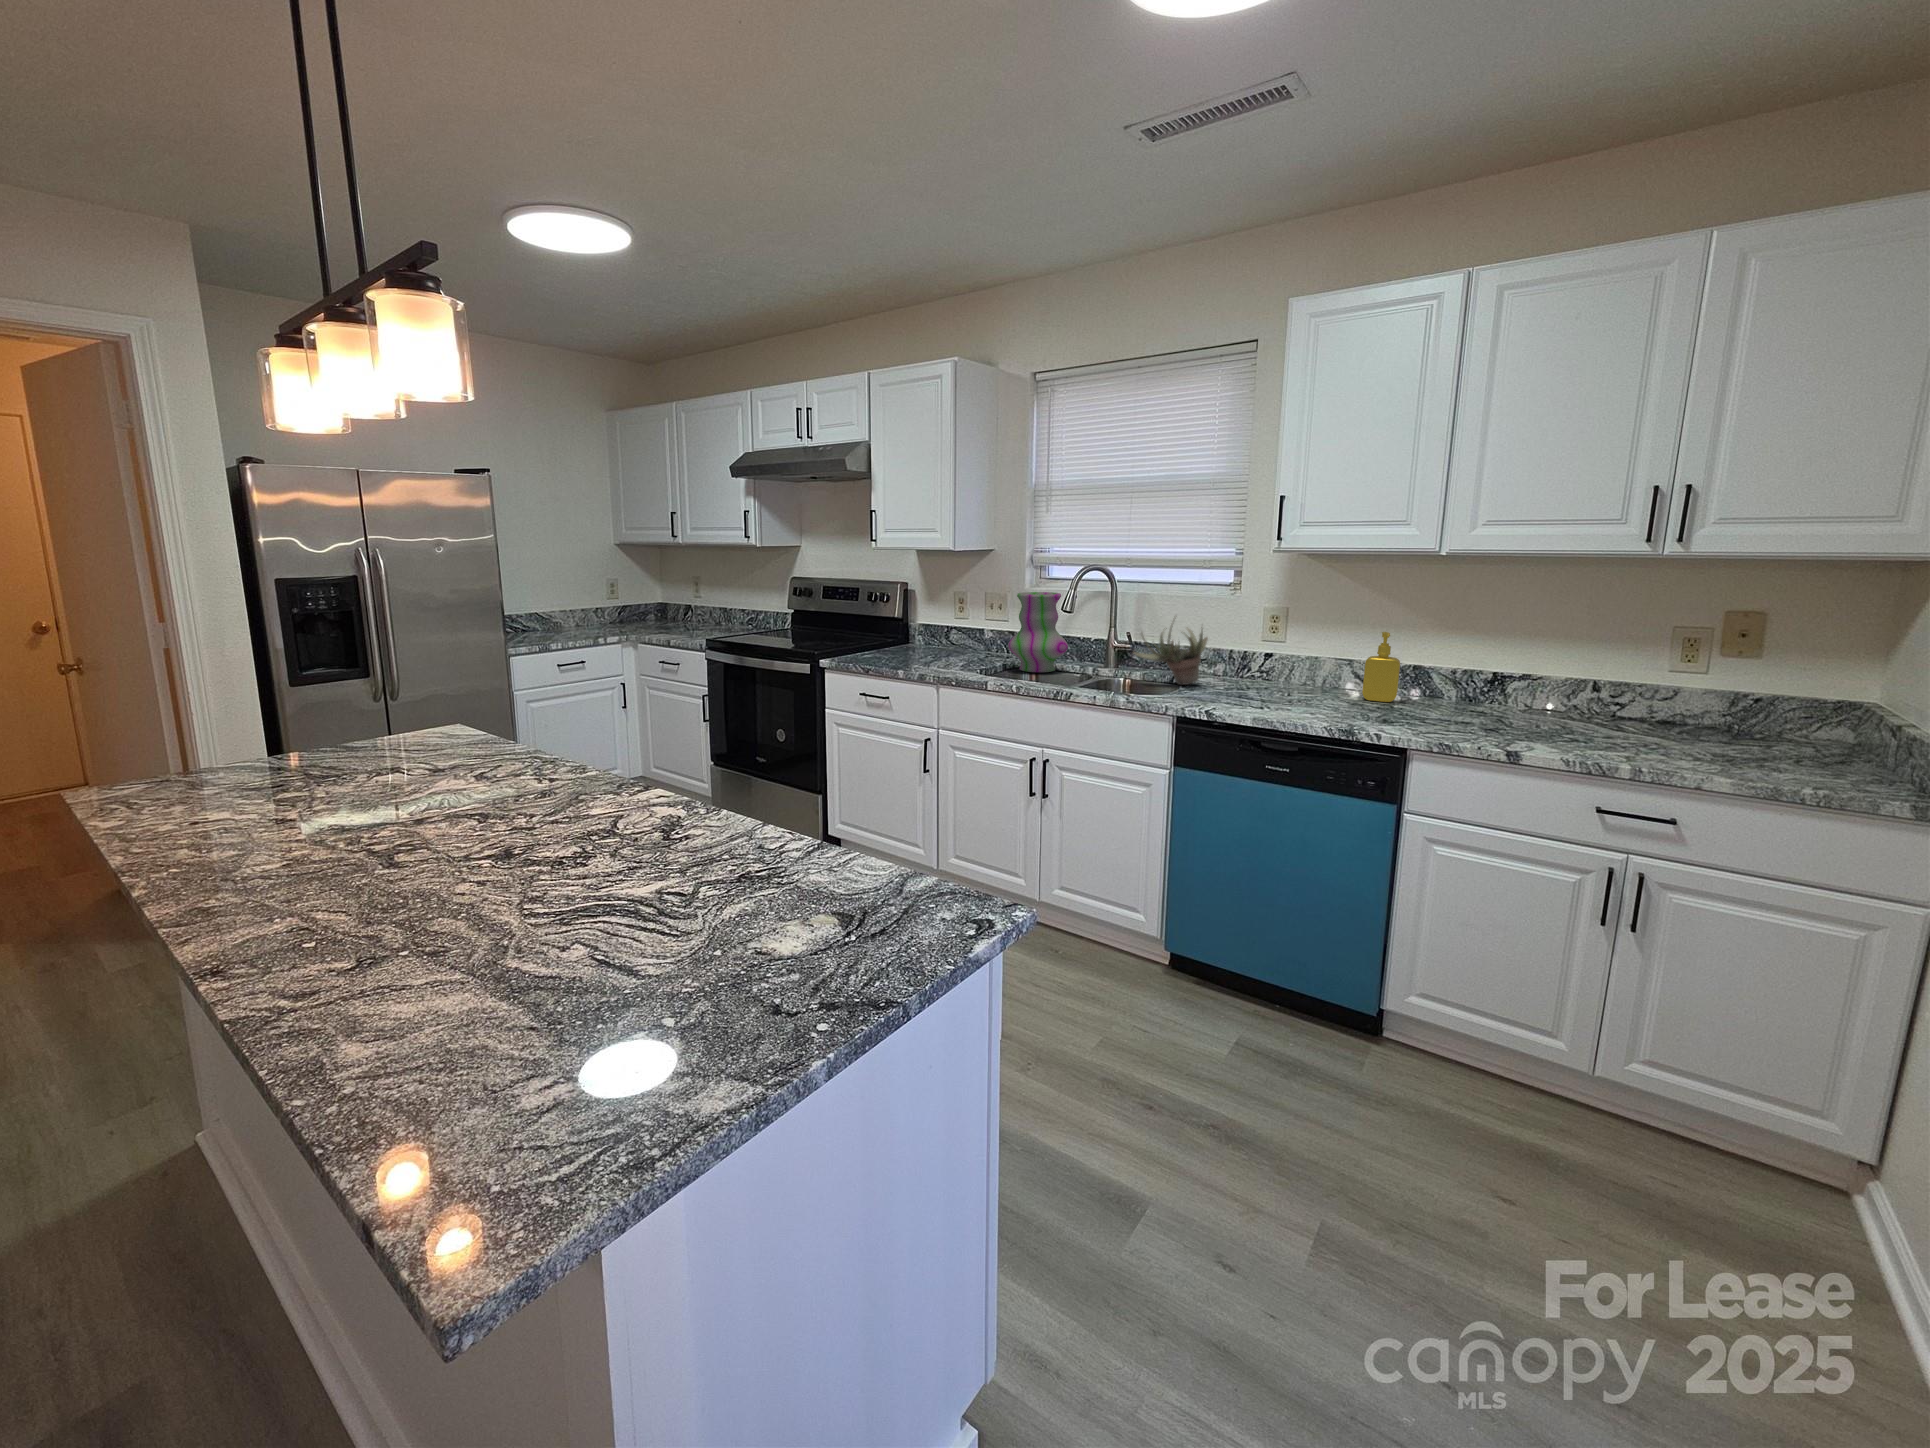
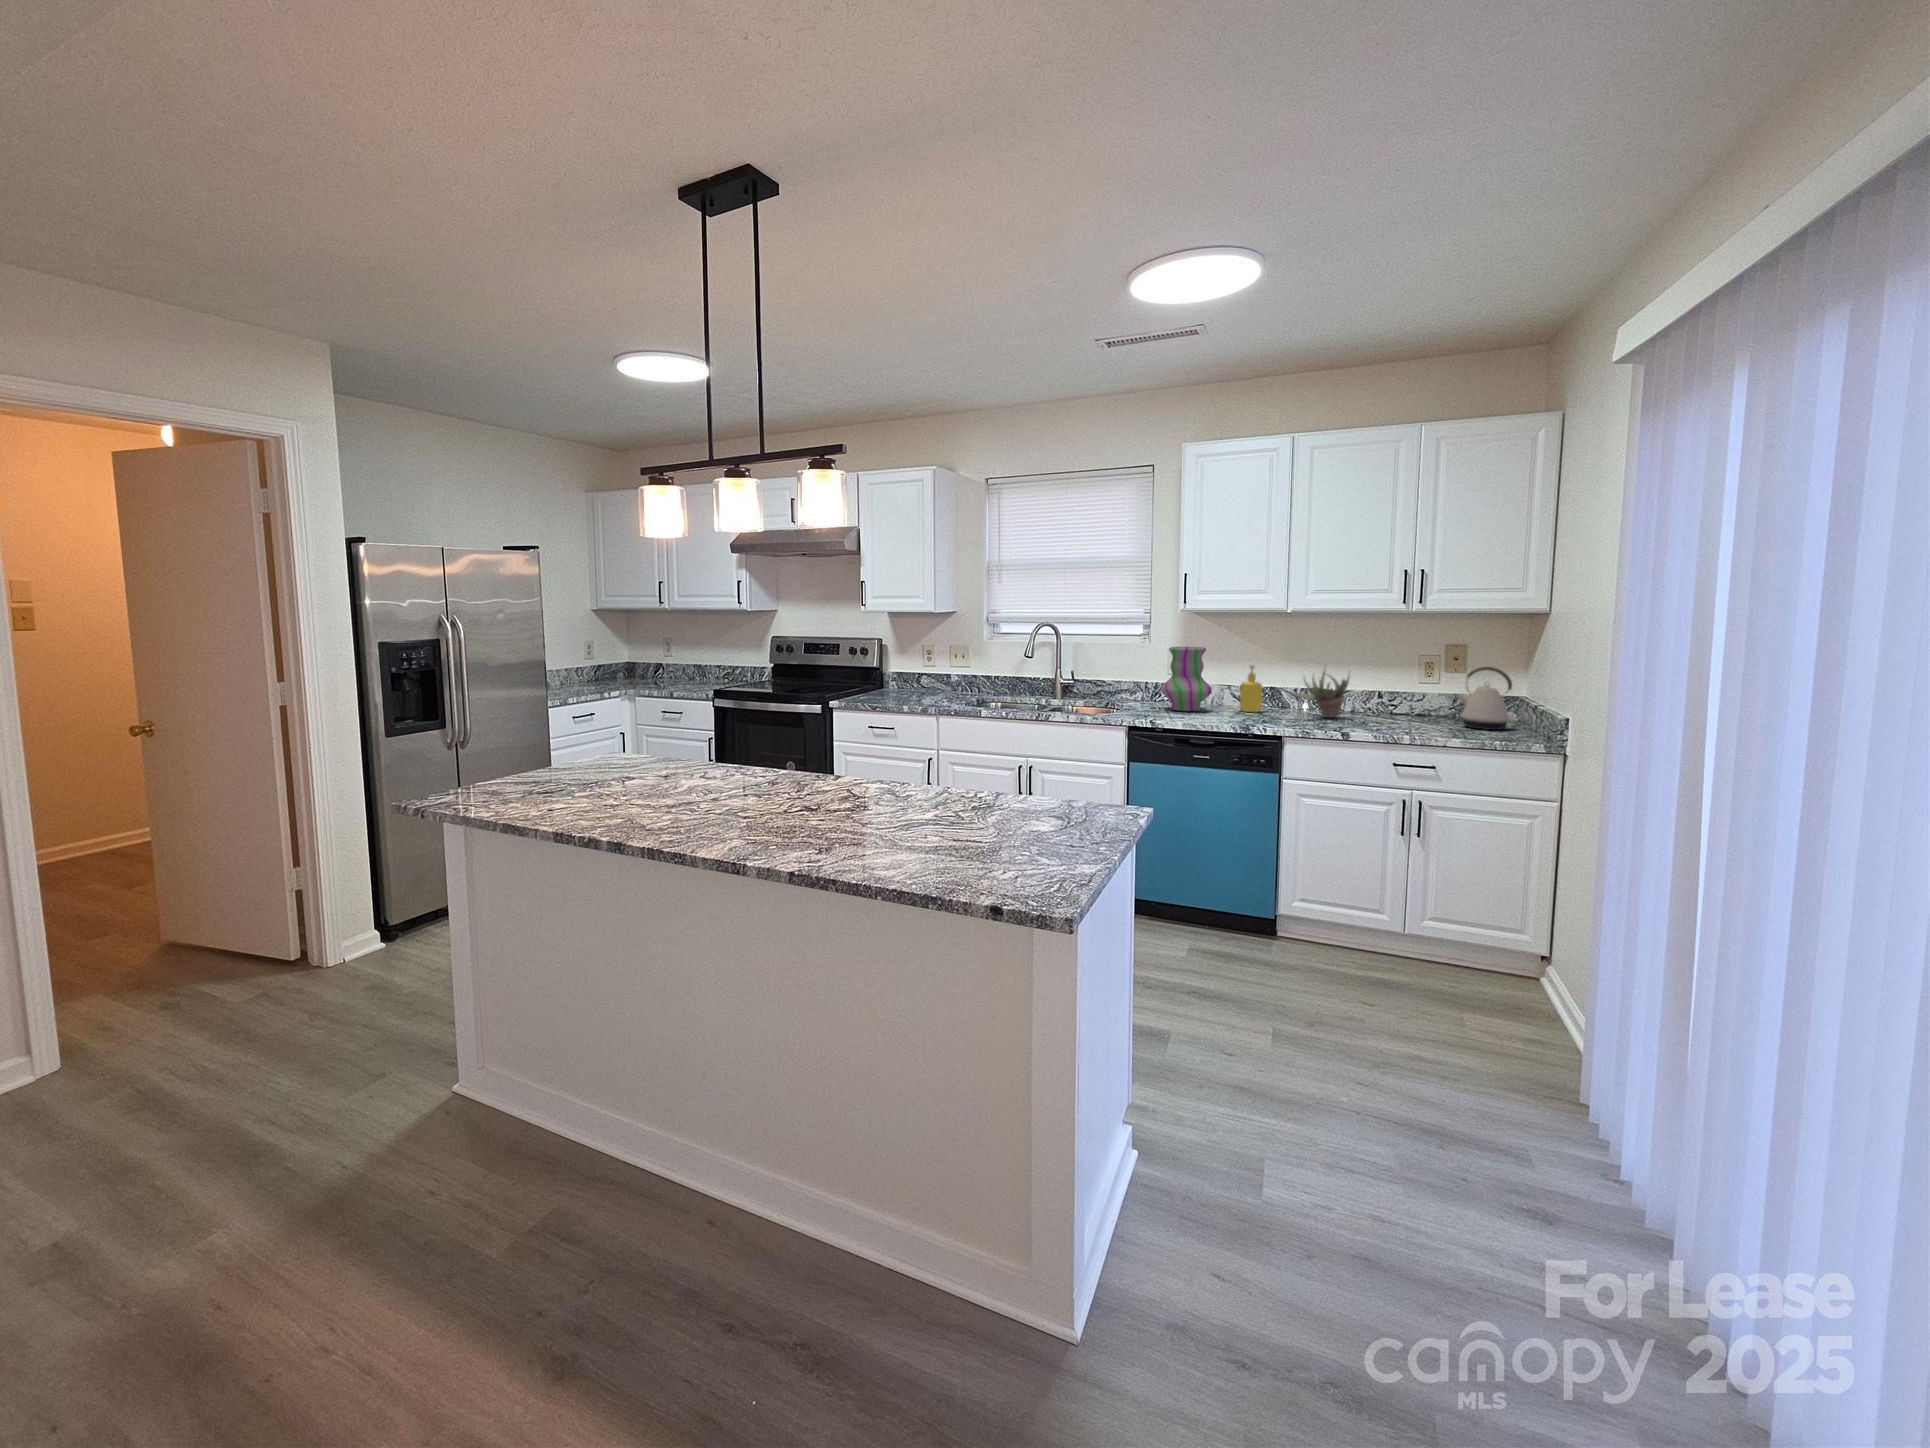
vase: present [1008,592,1068,672] -> present [1161,647,1212,711]
succulent plant: present [1134,620,1208,685] -> present [1293,664,1349,718]
kettle: none [1735,650,1852,760] -> present [1457,667,1513,730]

